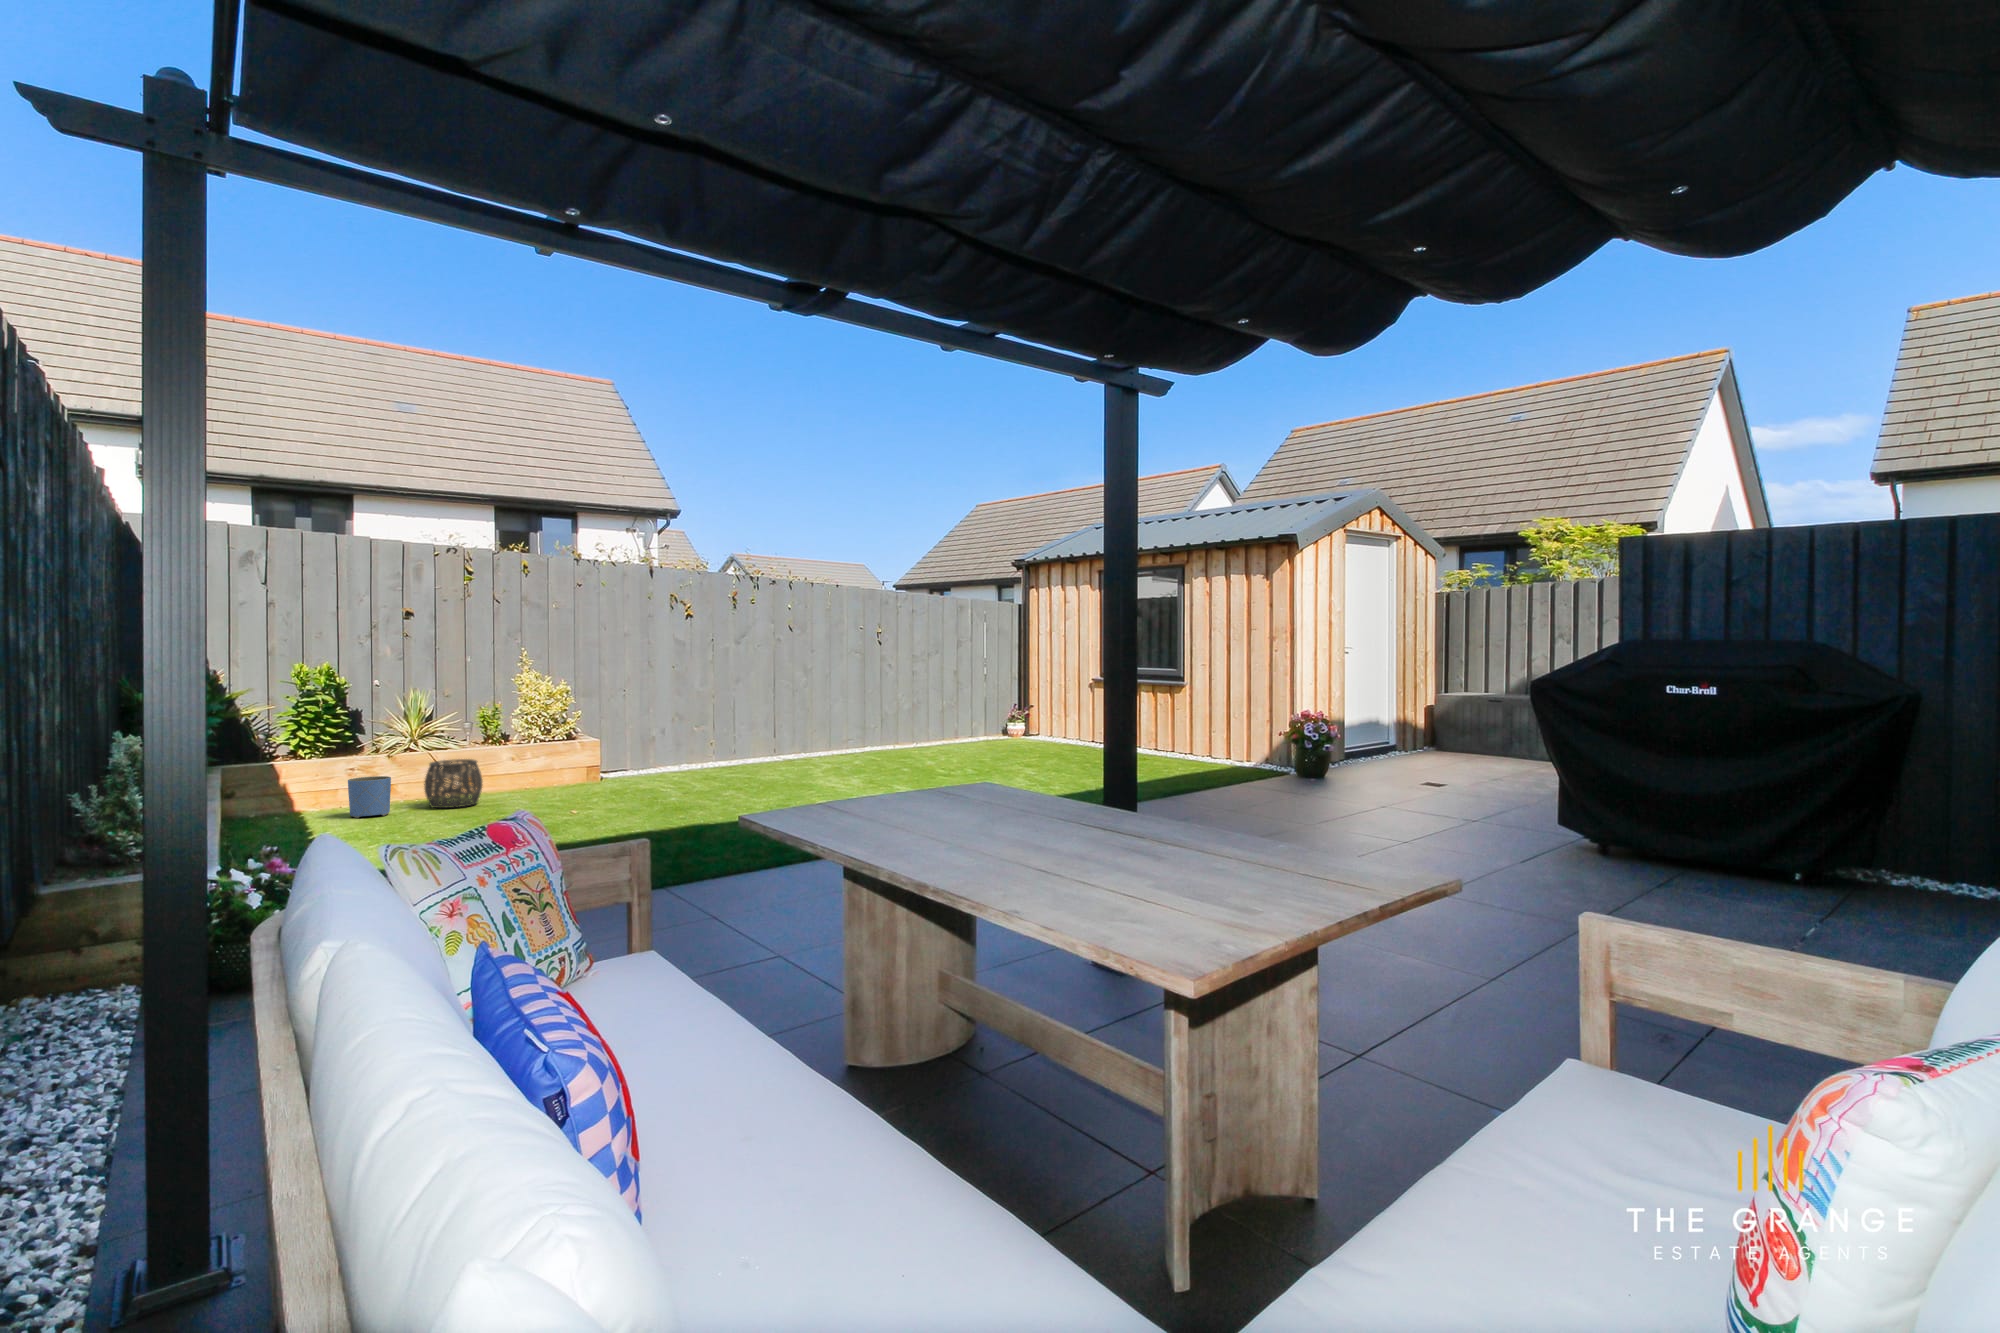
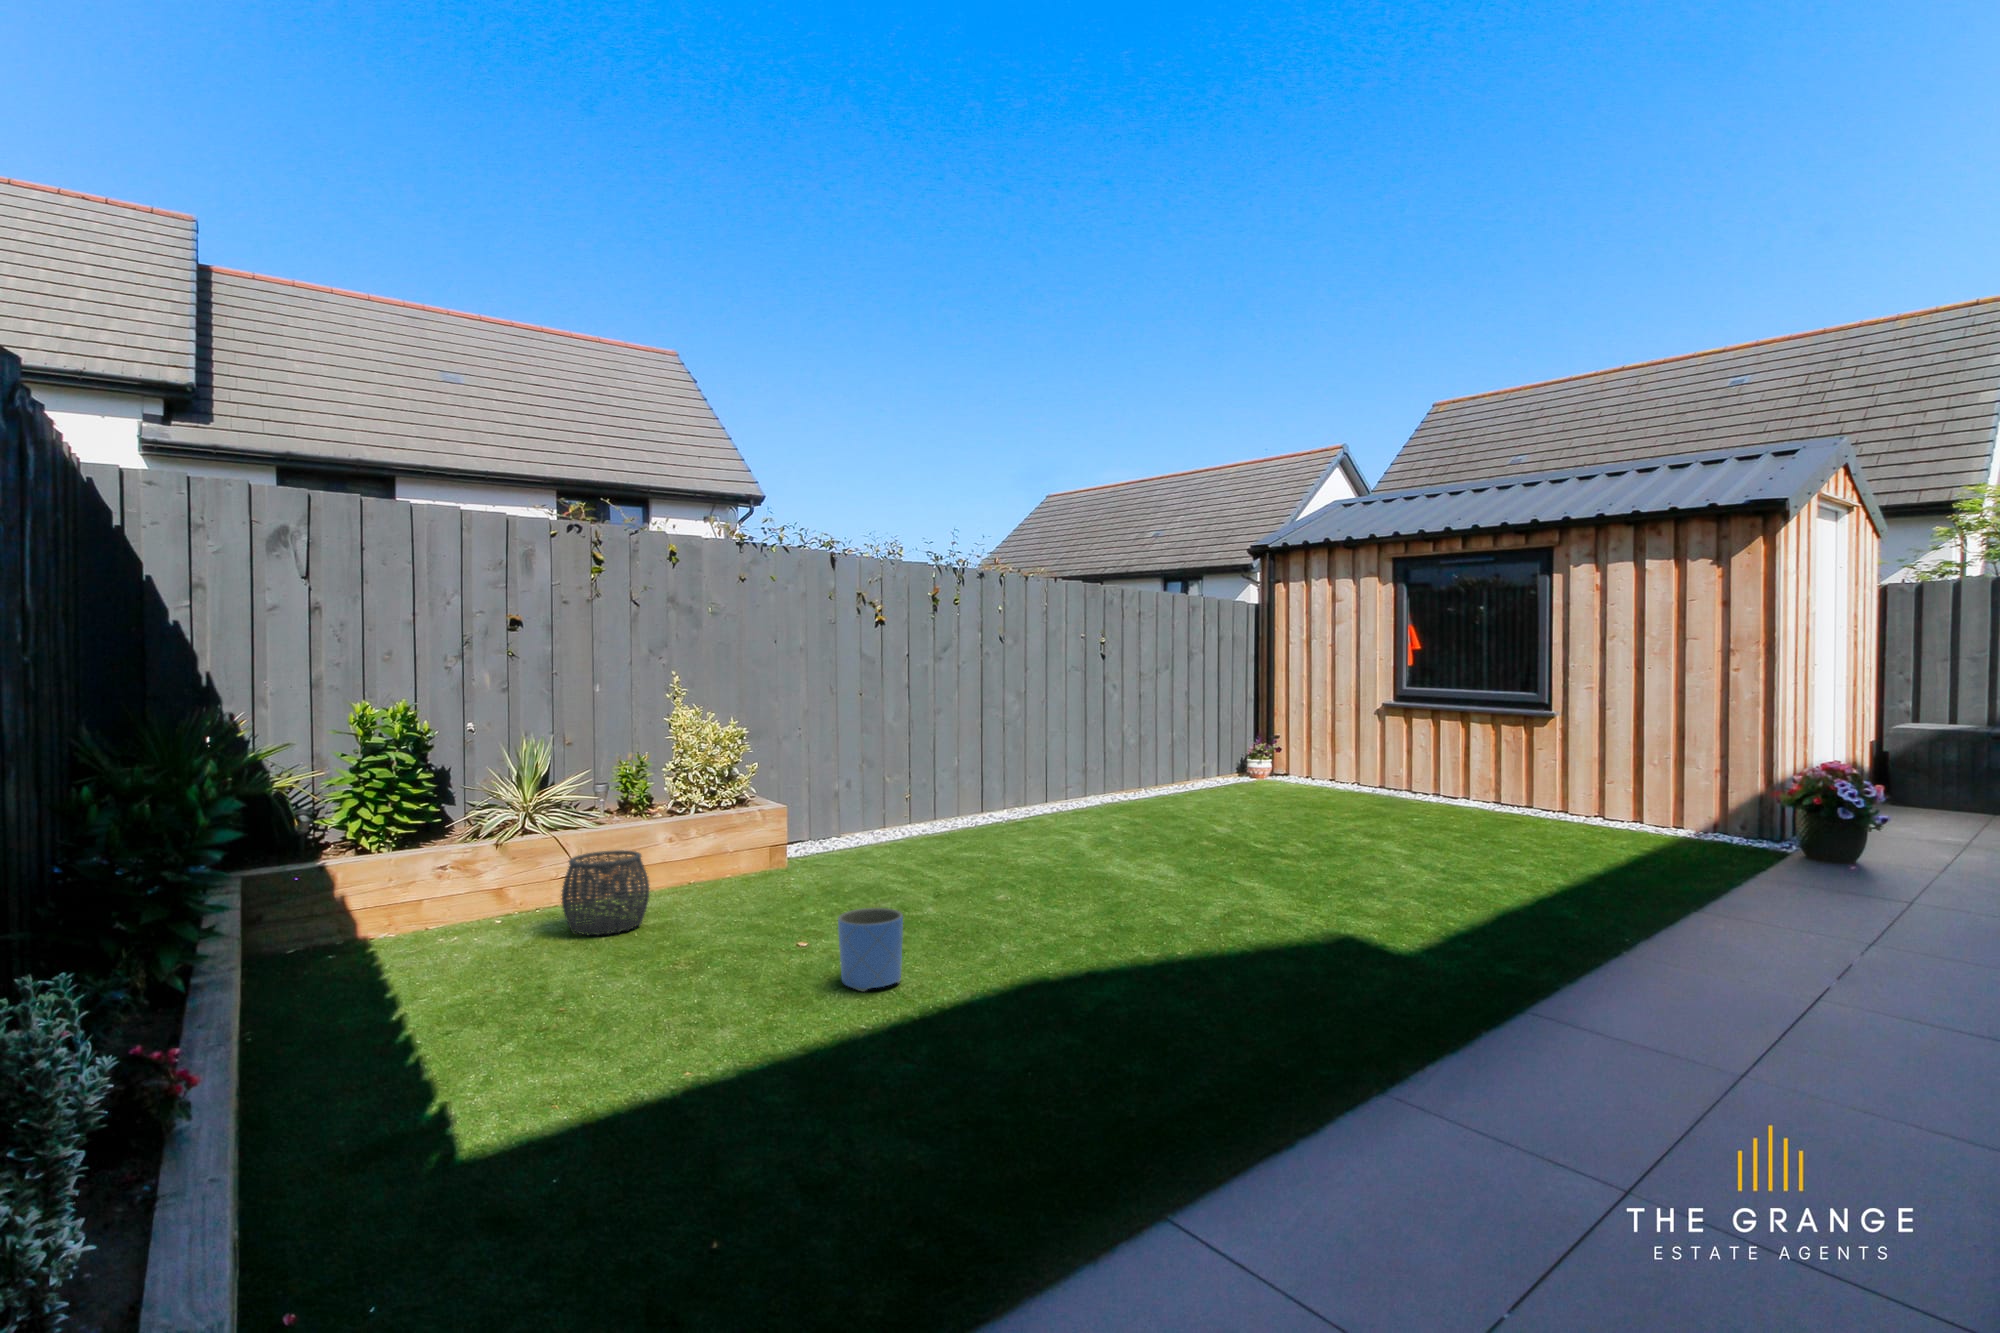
planter: present [348,776,391,818] -> present [838,908,903,992]

